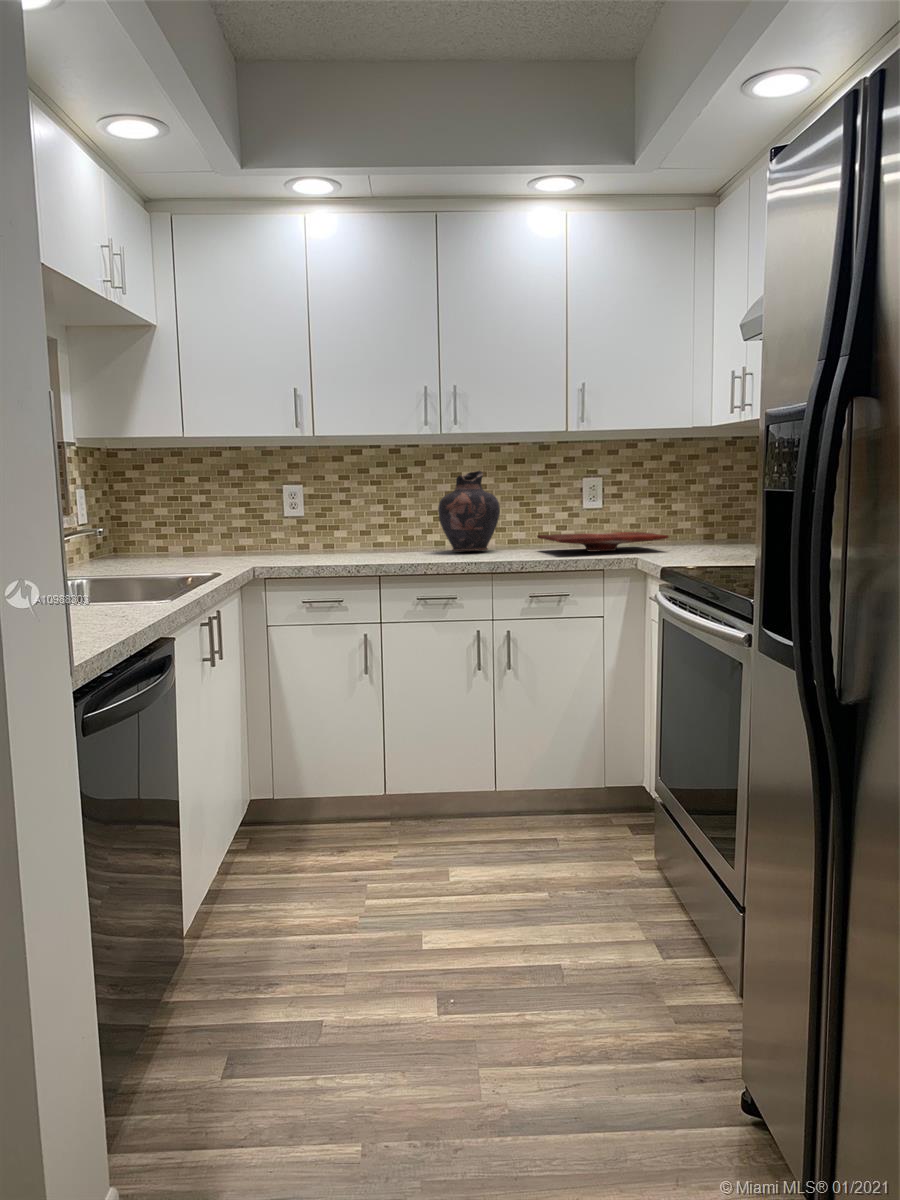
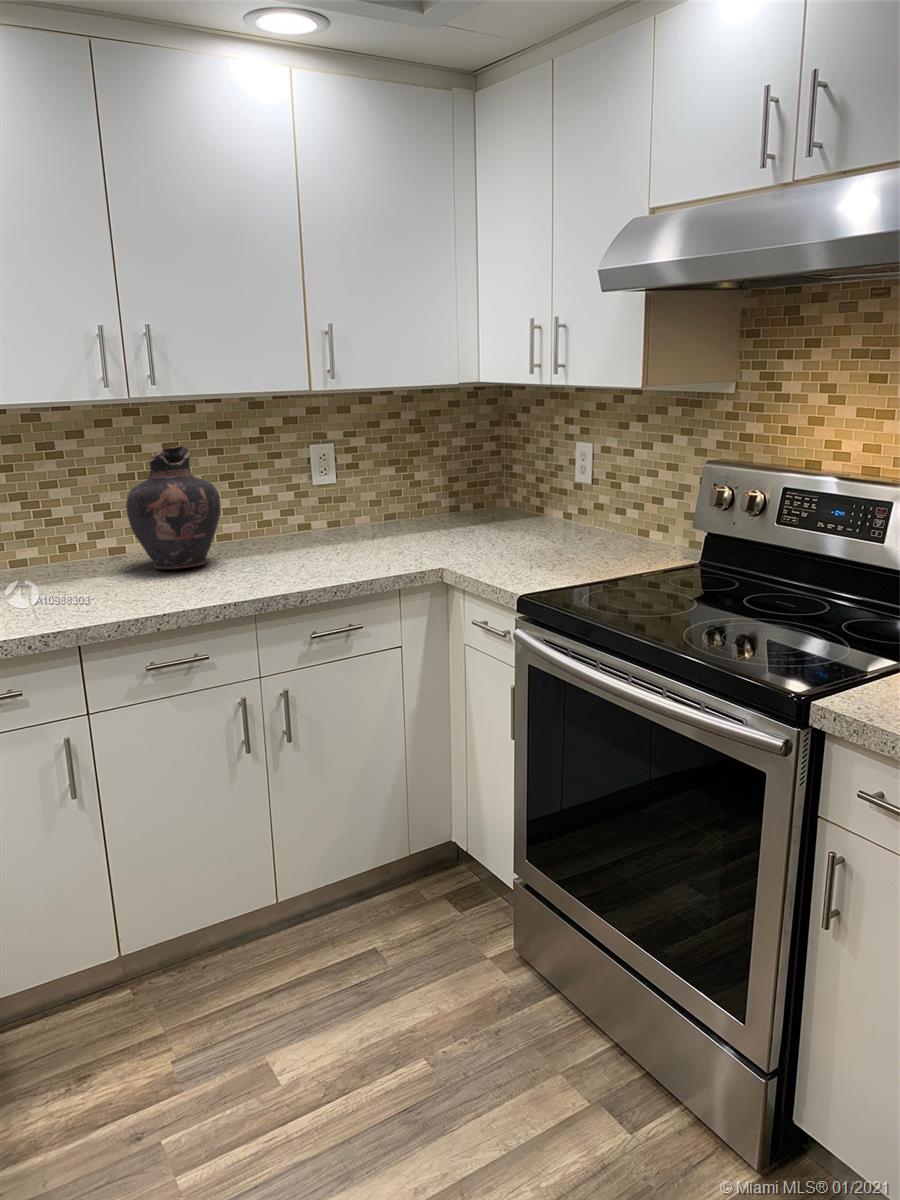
cutting board: present [537,532,668,552] -> none [276,516,458,555]

